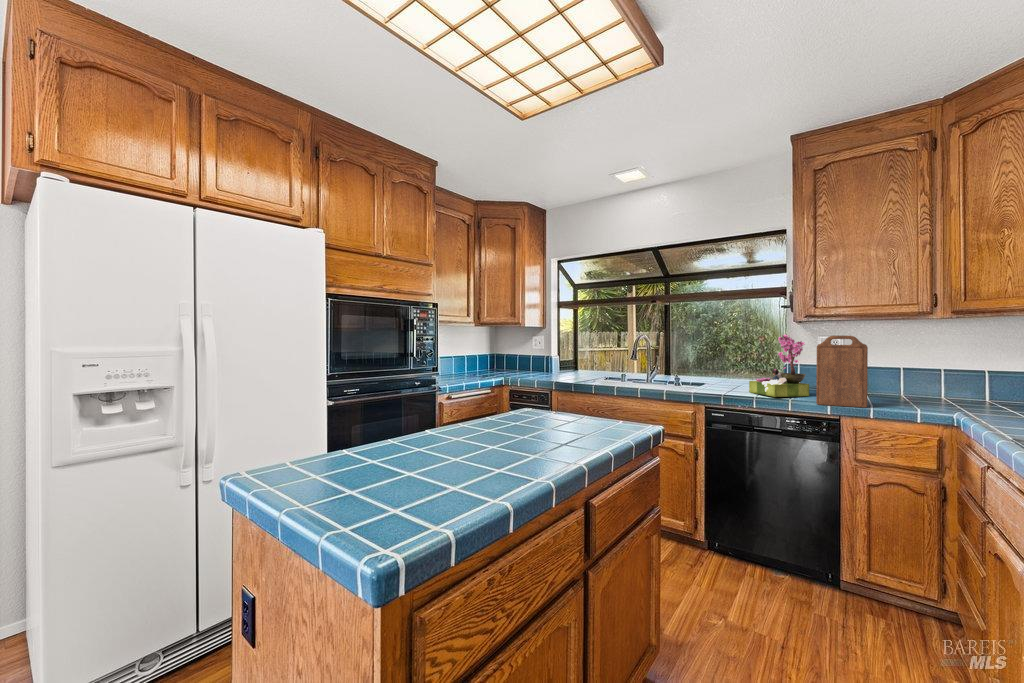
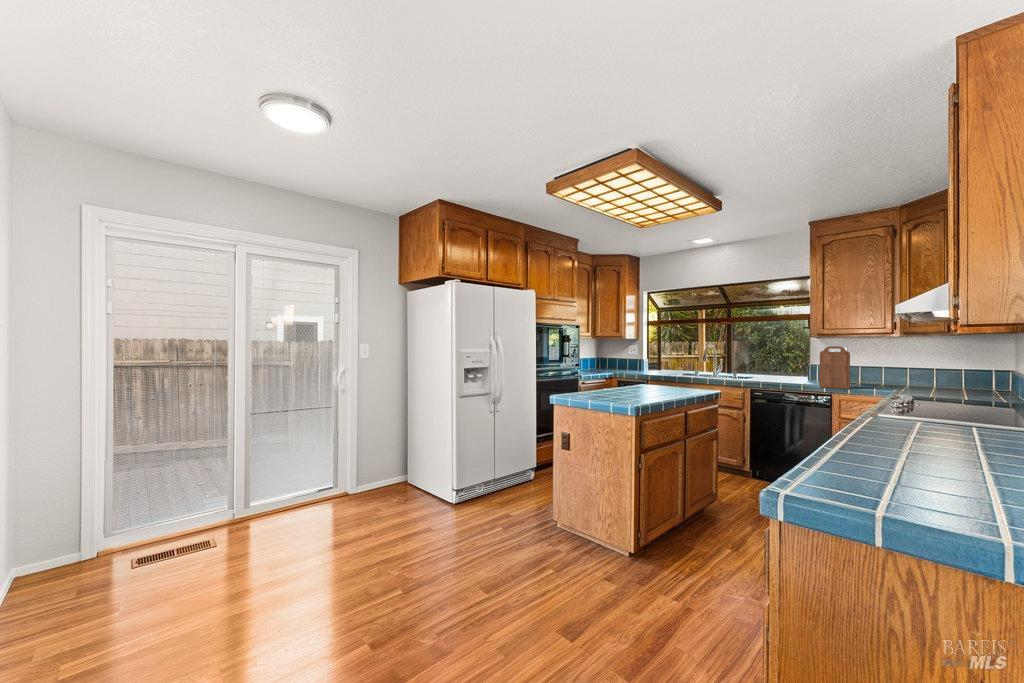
flower arrangement: present [749,334,809,397] -> none [781,345,819,384]

